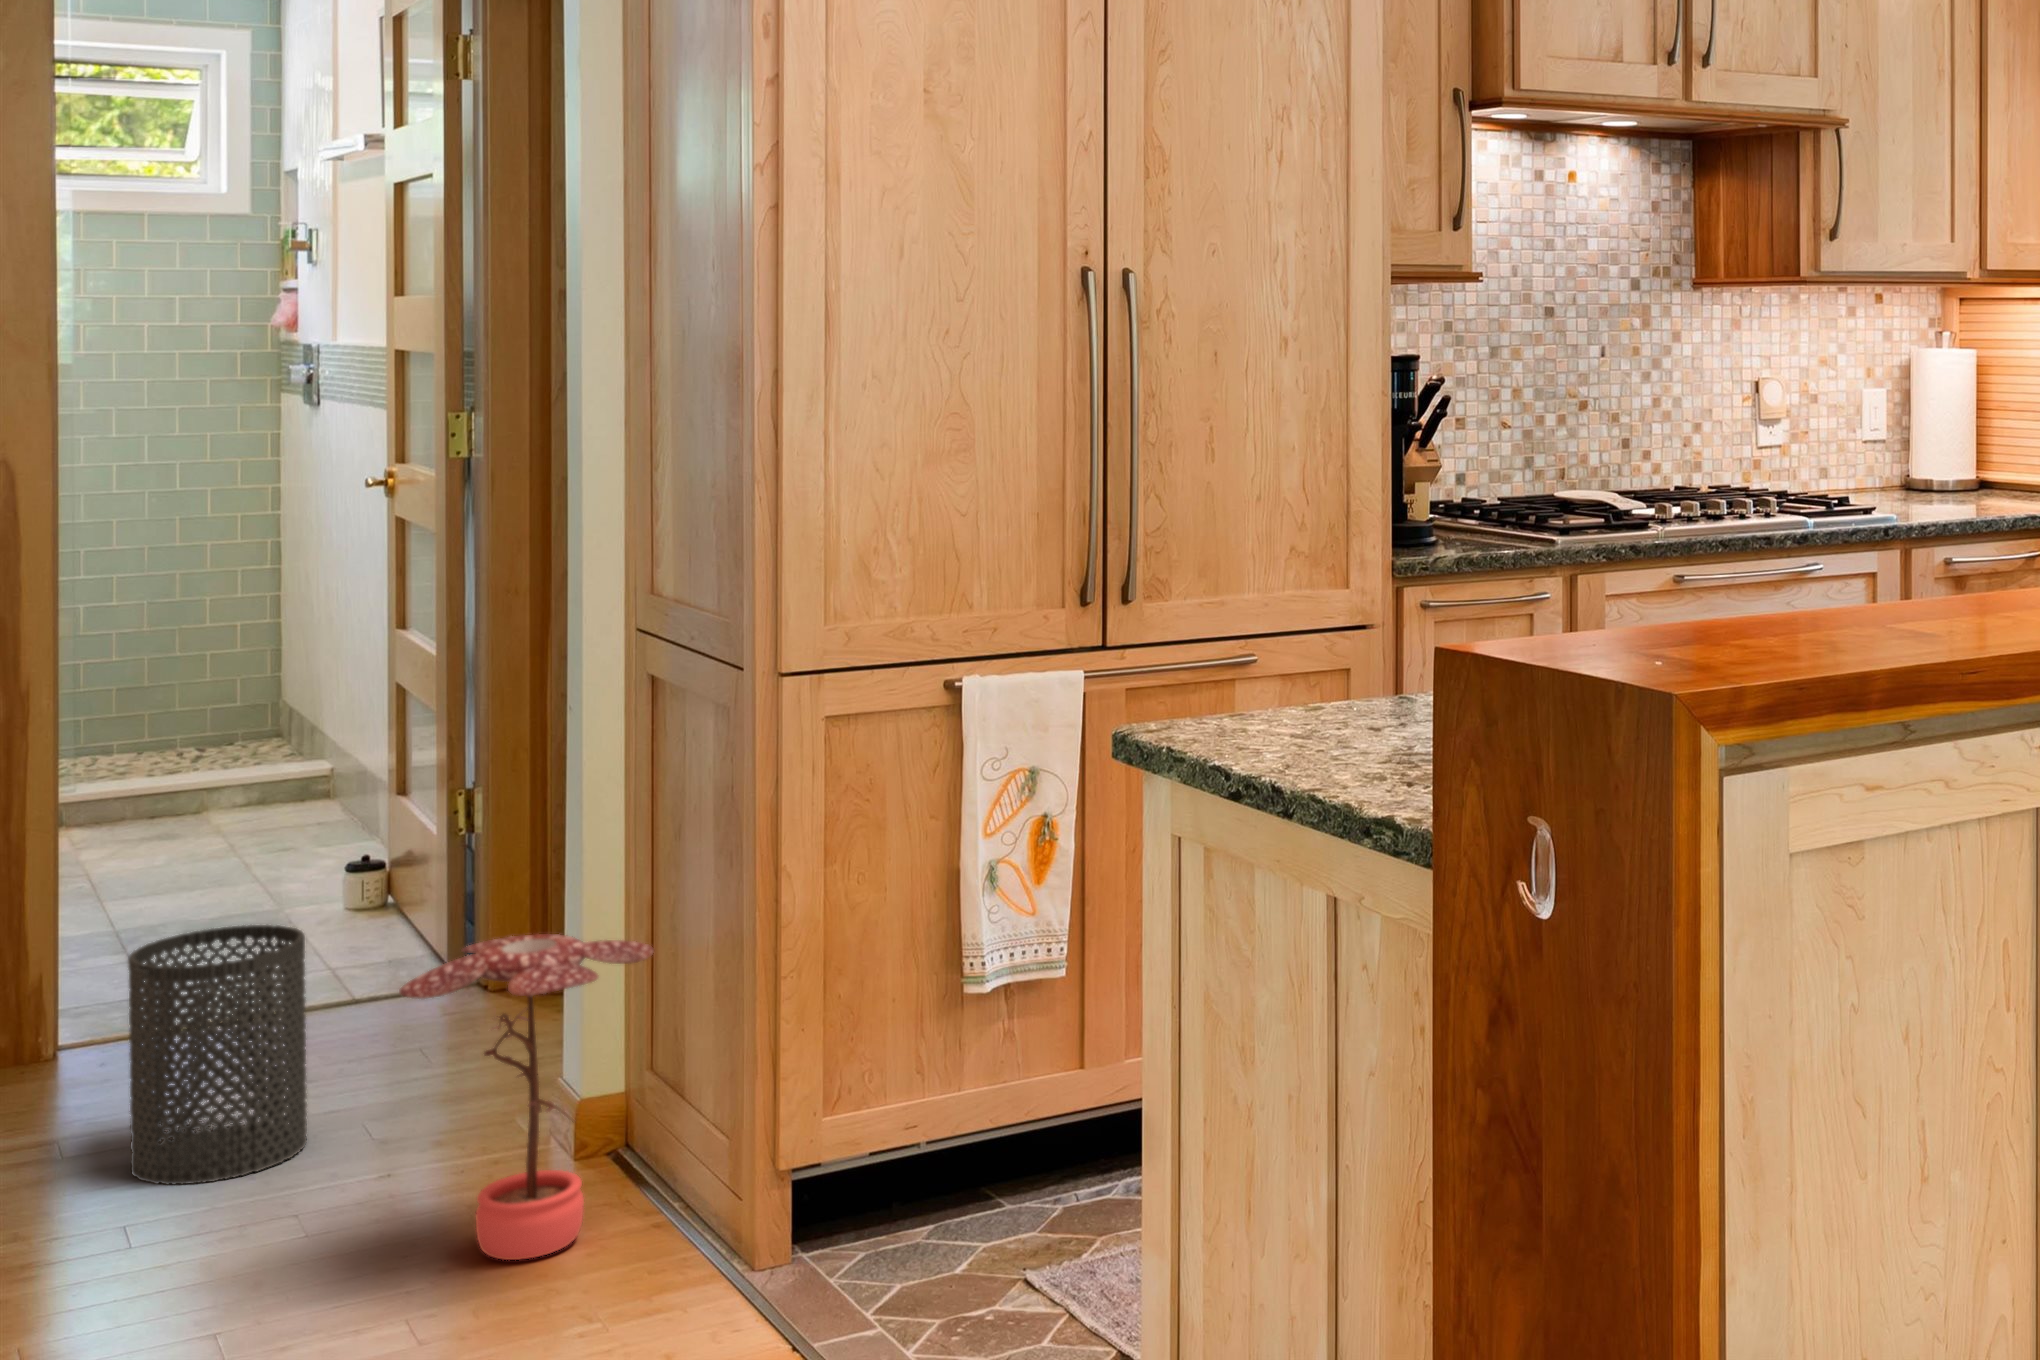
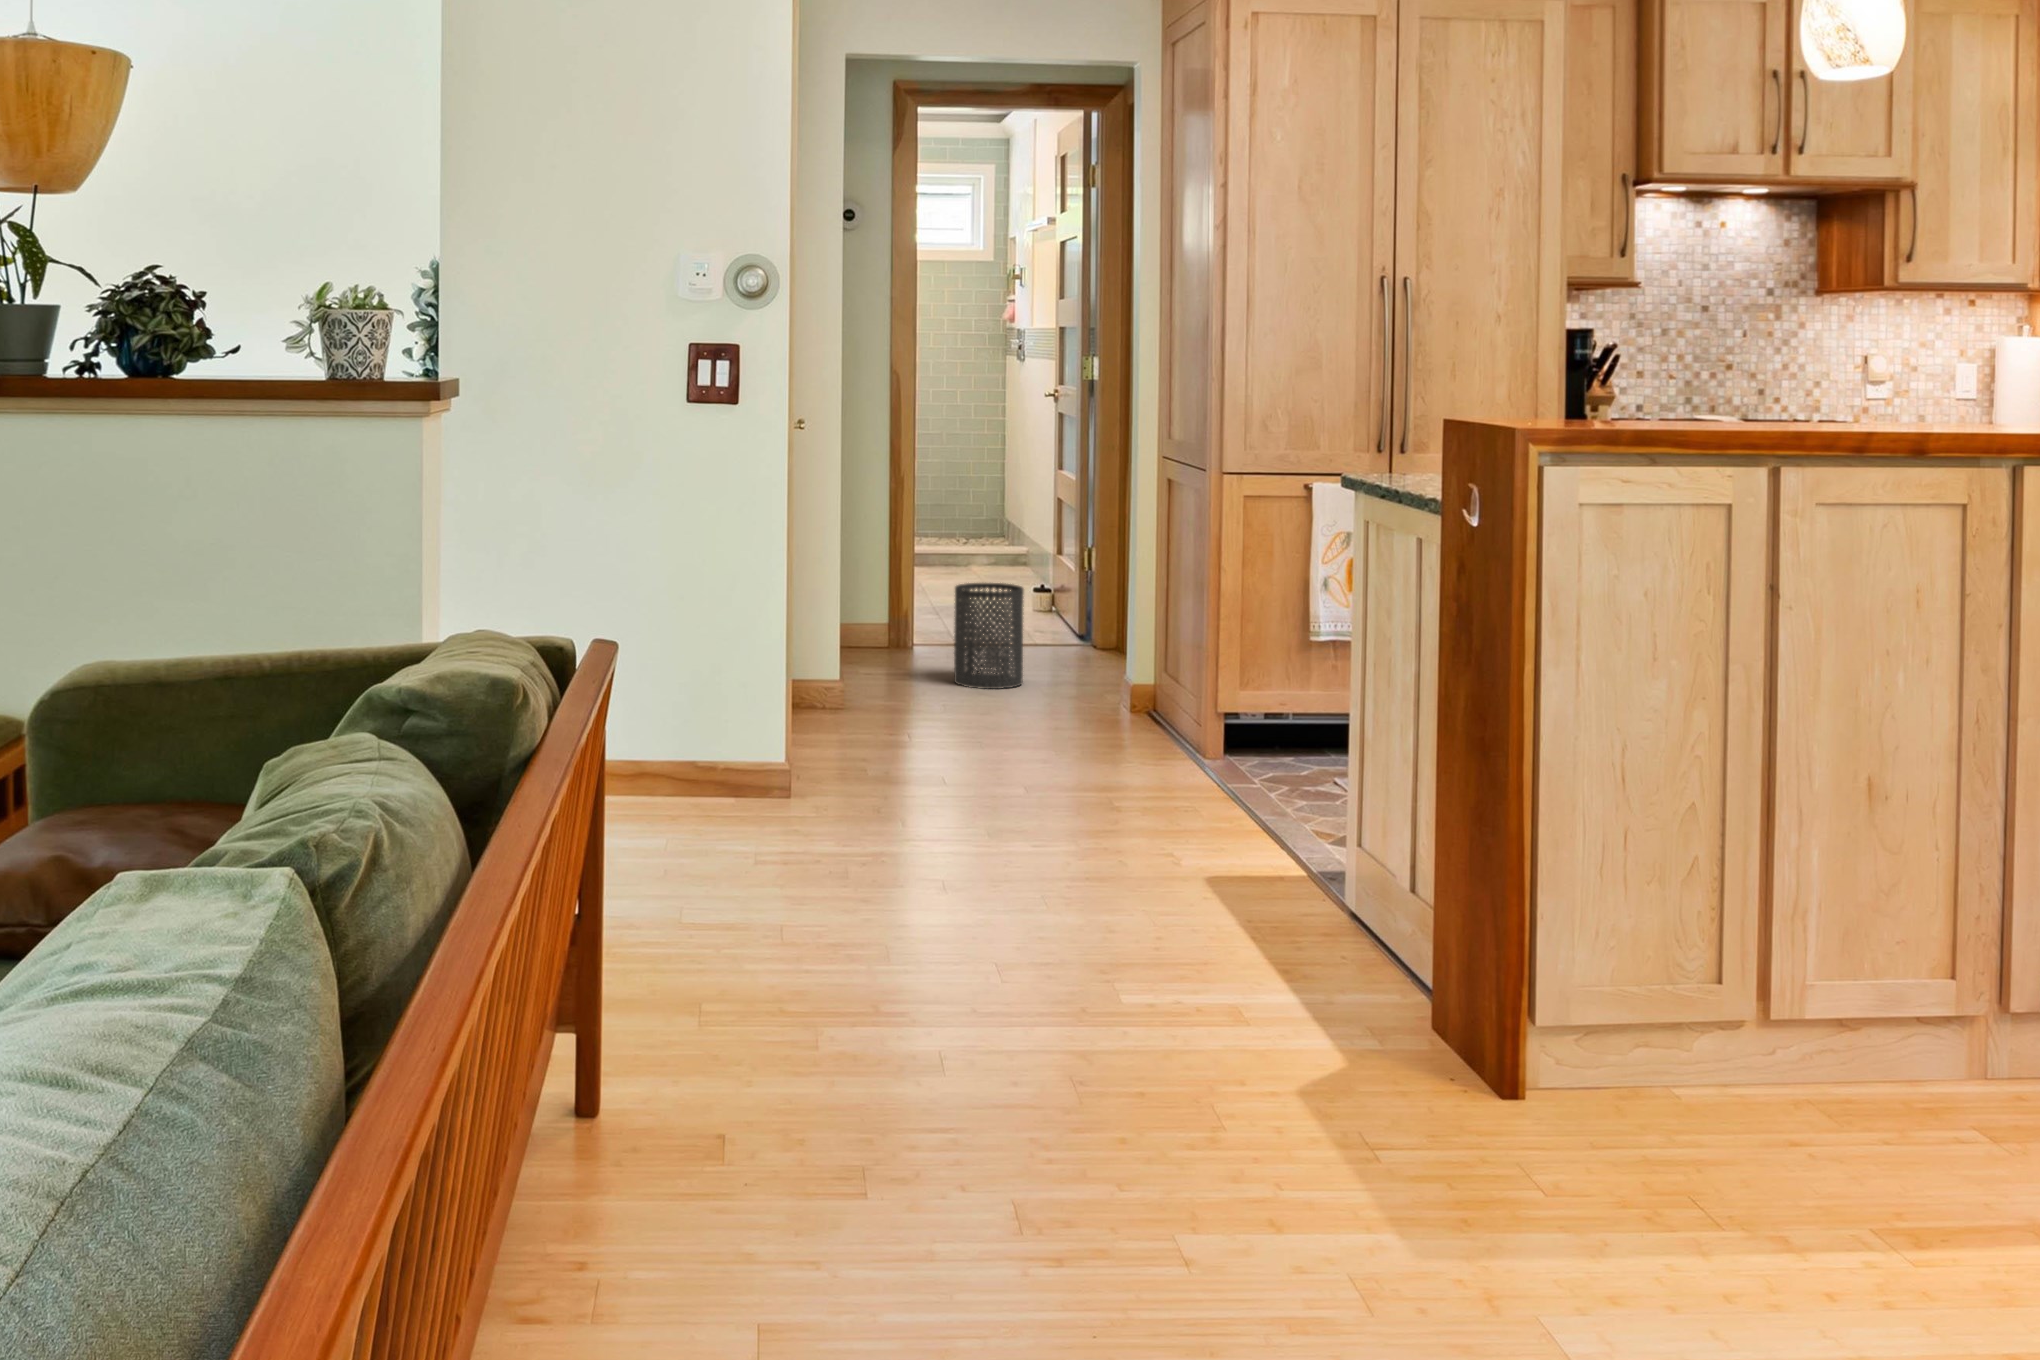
potted plant: present [399,934,654,1260] -> none [1065,584,1172,725]

